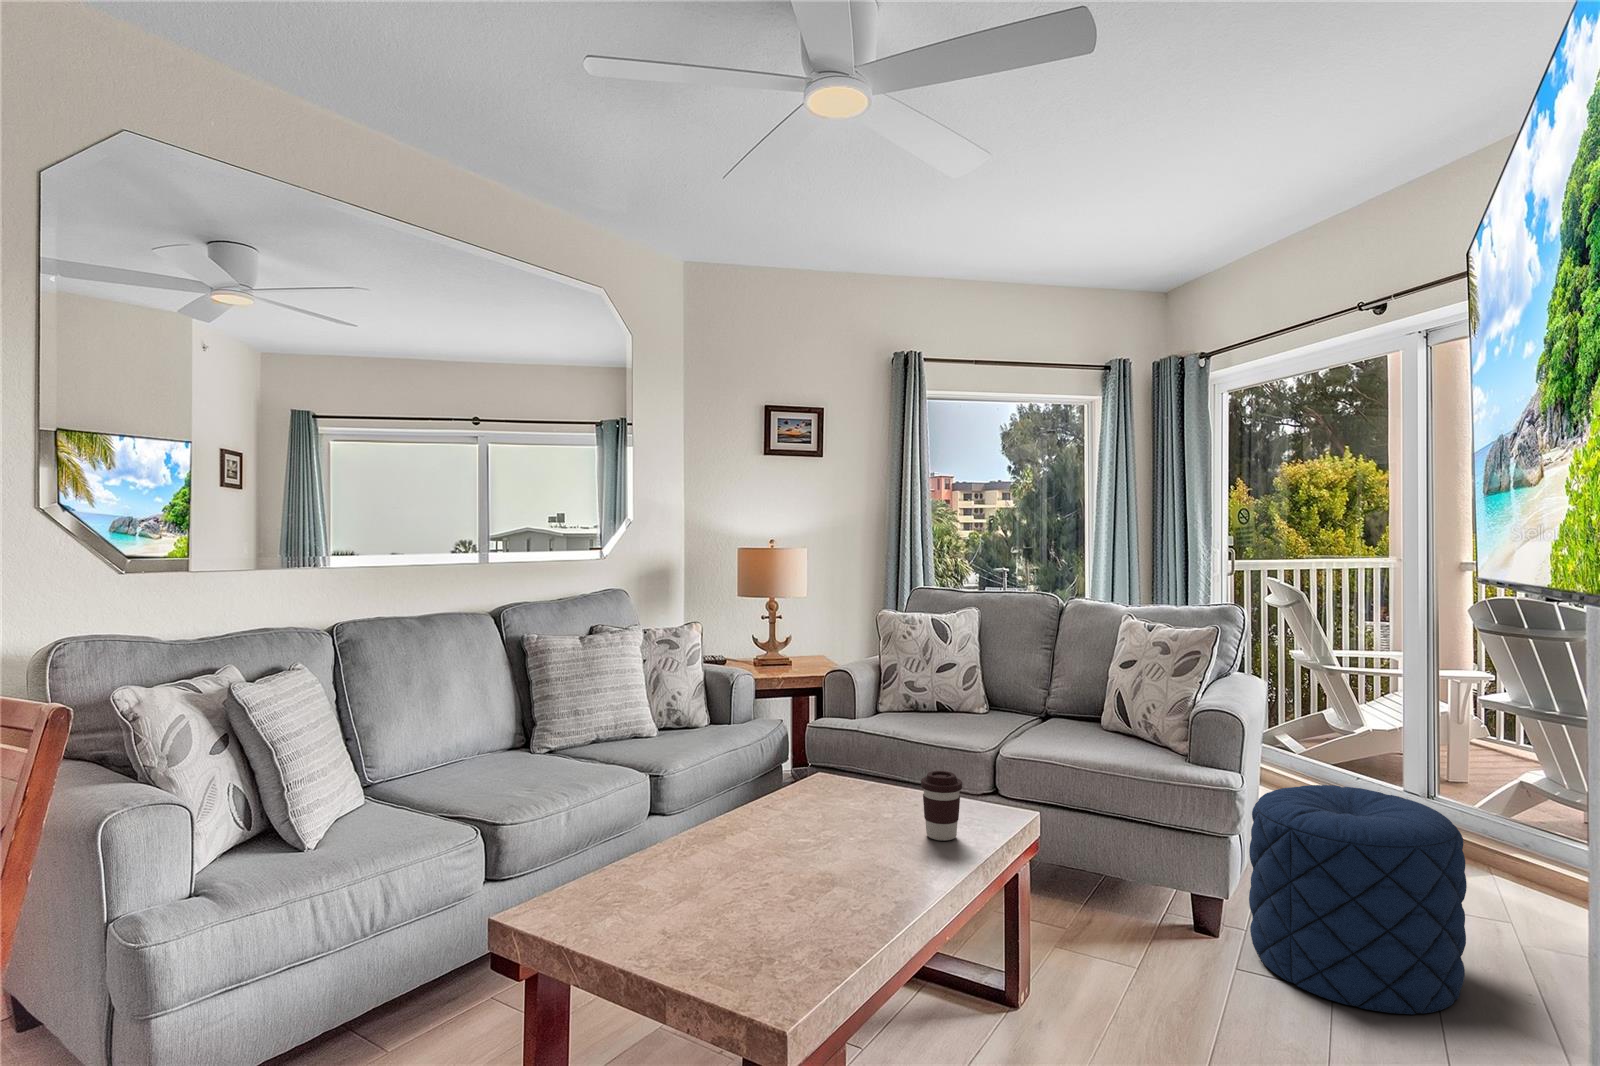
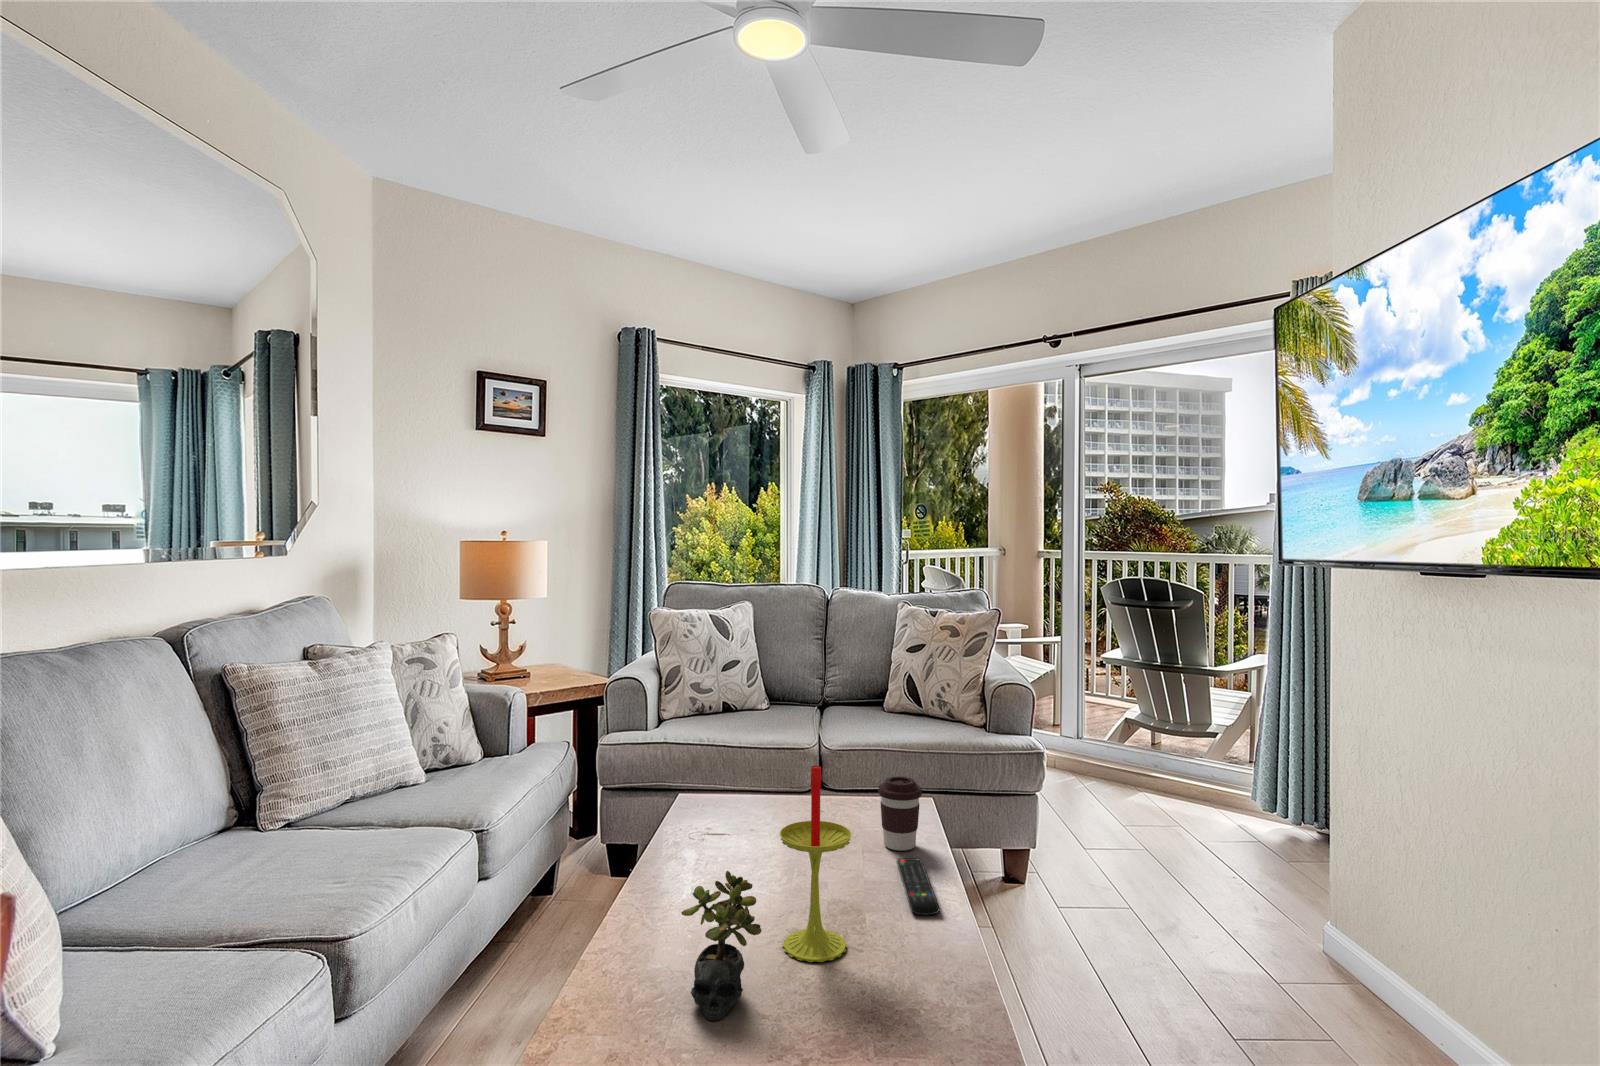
candle: none [736,731,796,897] -> present [780,766,852,962]
pouf: present [1249,785,1467,1014] -> none [1056,739,1220,922]
succulent plant: none [631,803,691,910] -> present [681,871,762,1021]
remote control: none [873,843,937,888] -> present [897,858,939,915]

